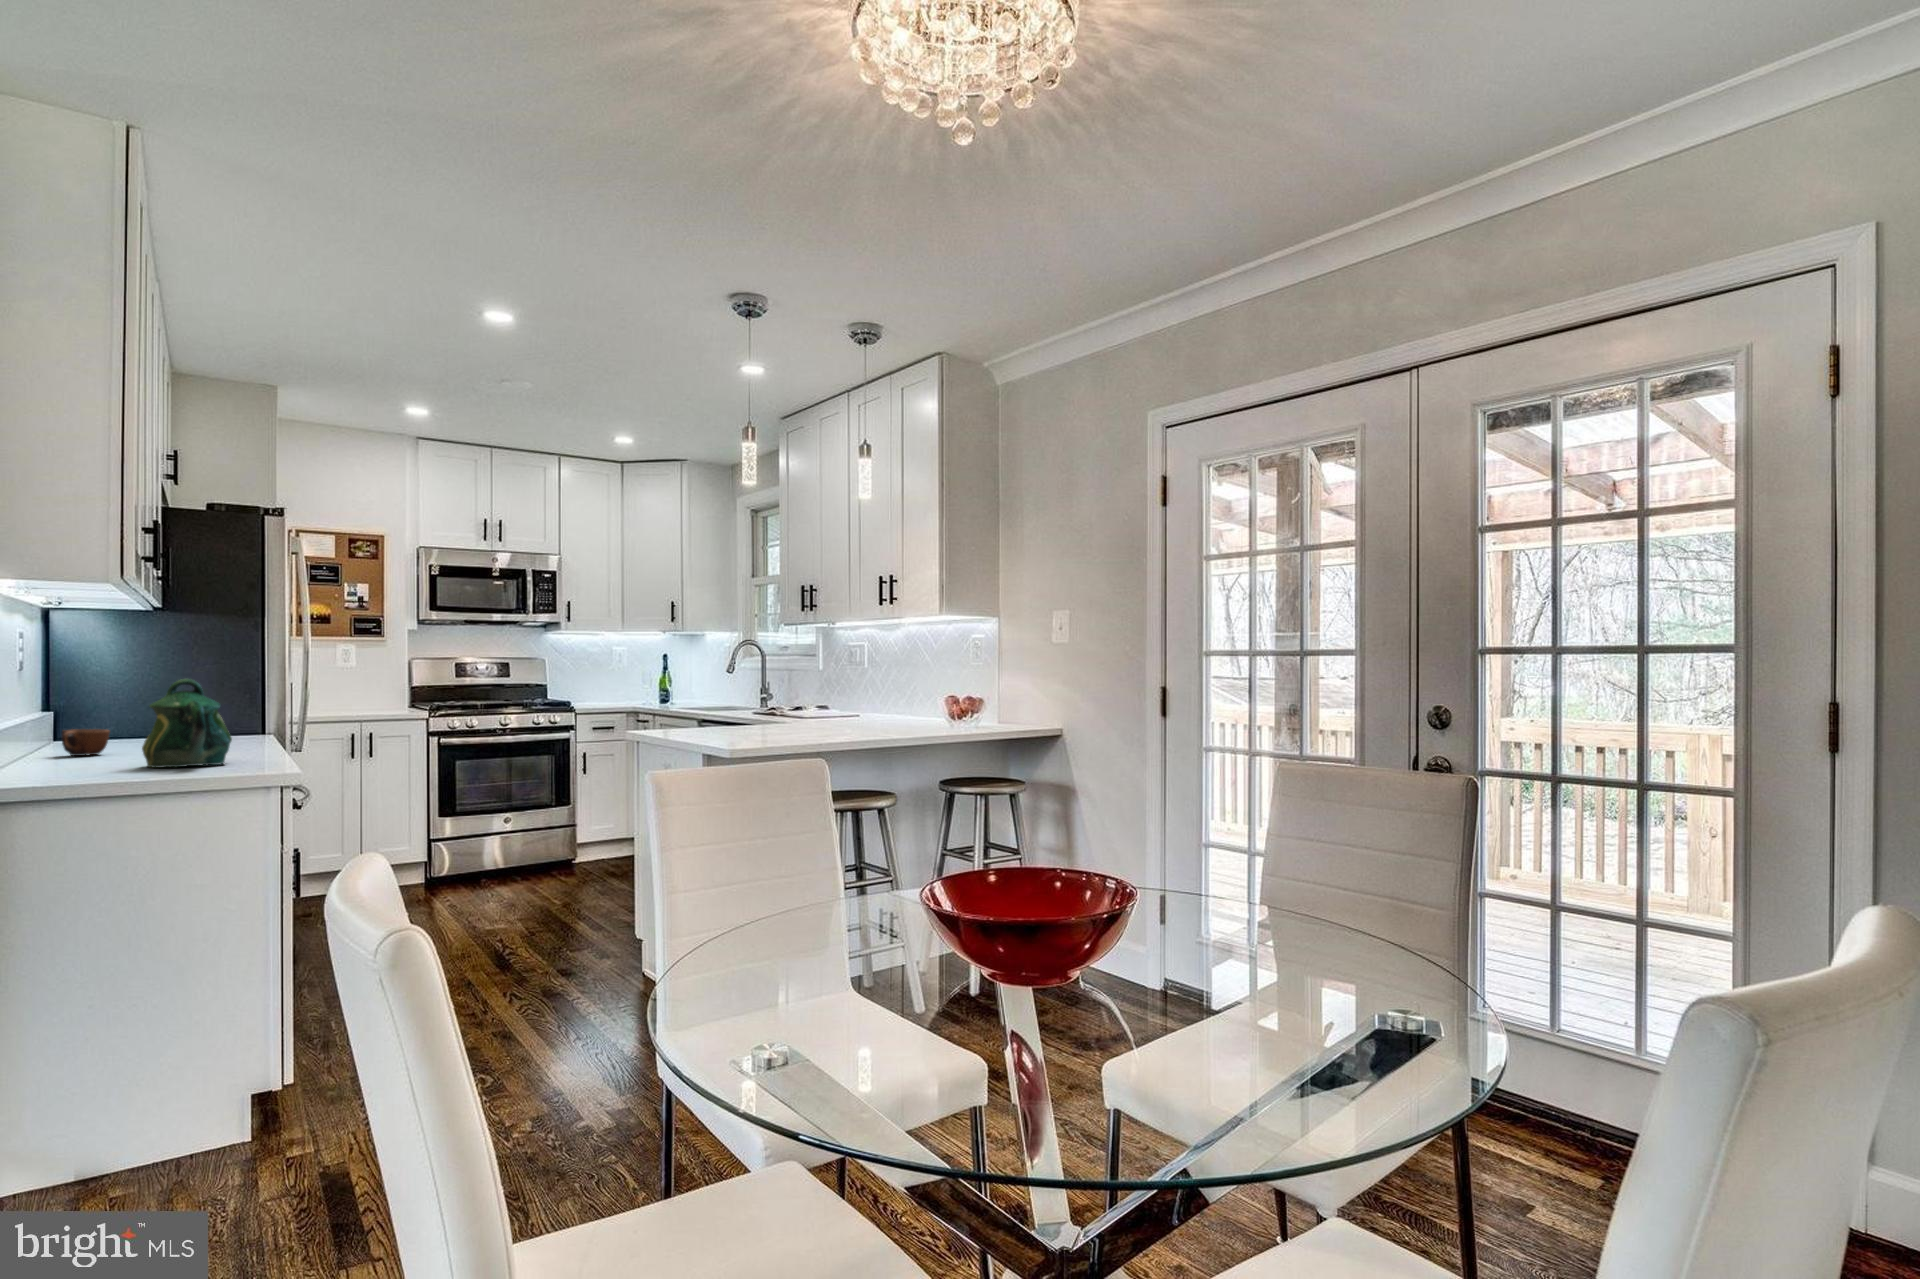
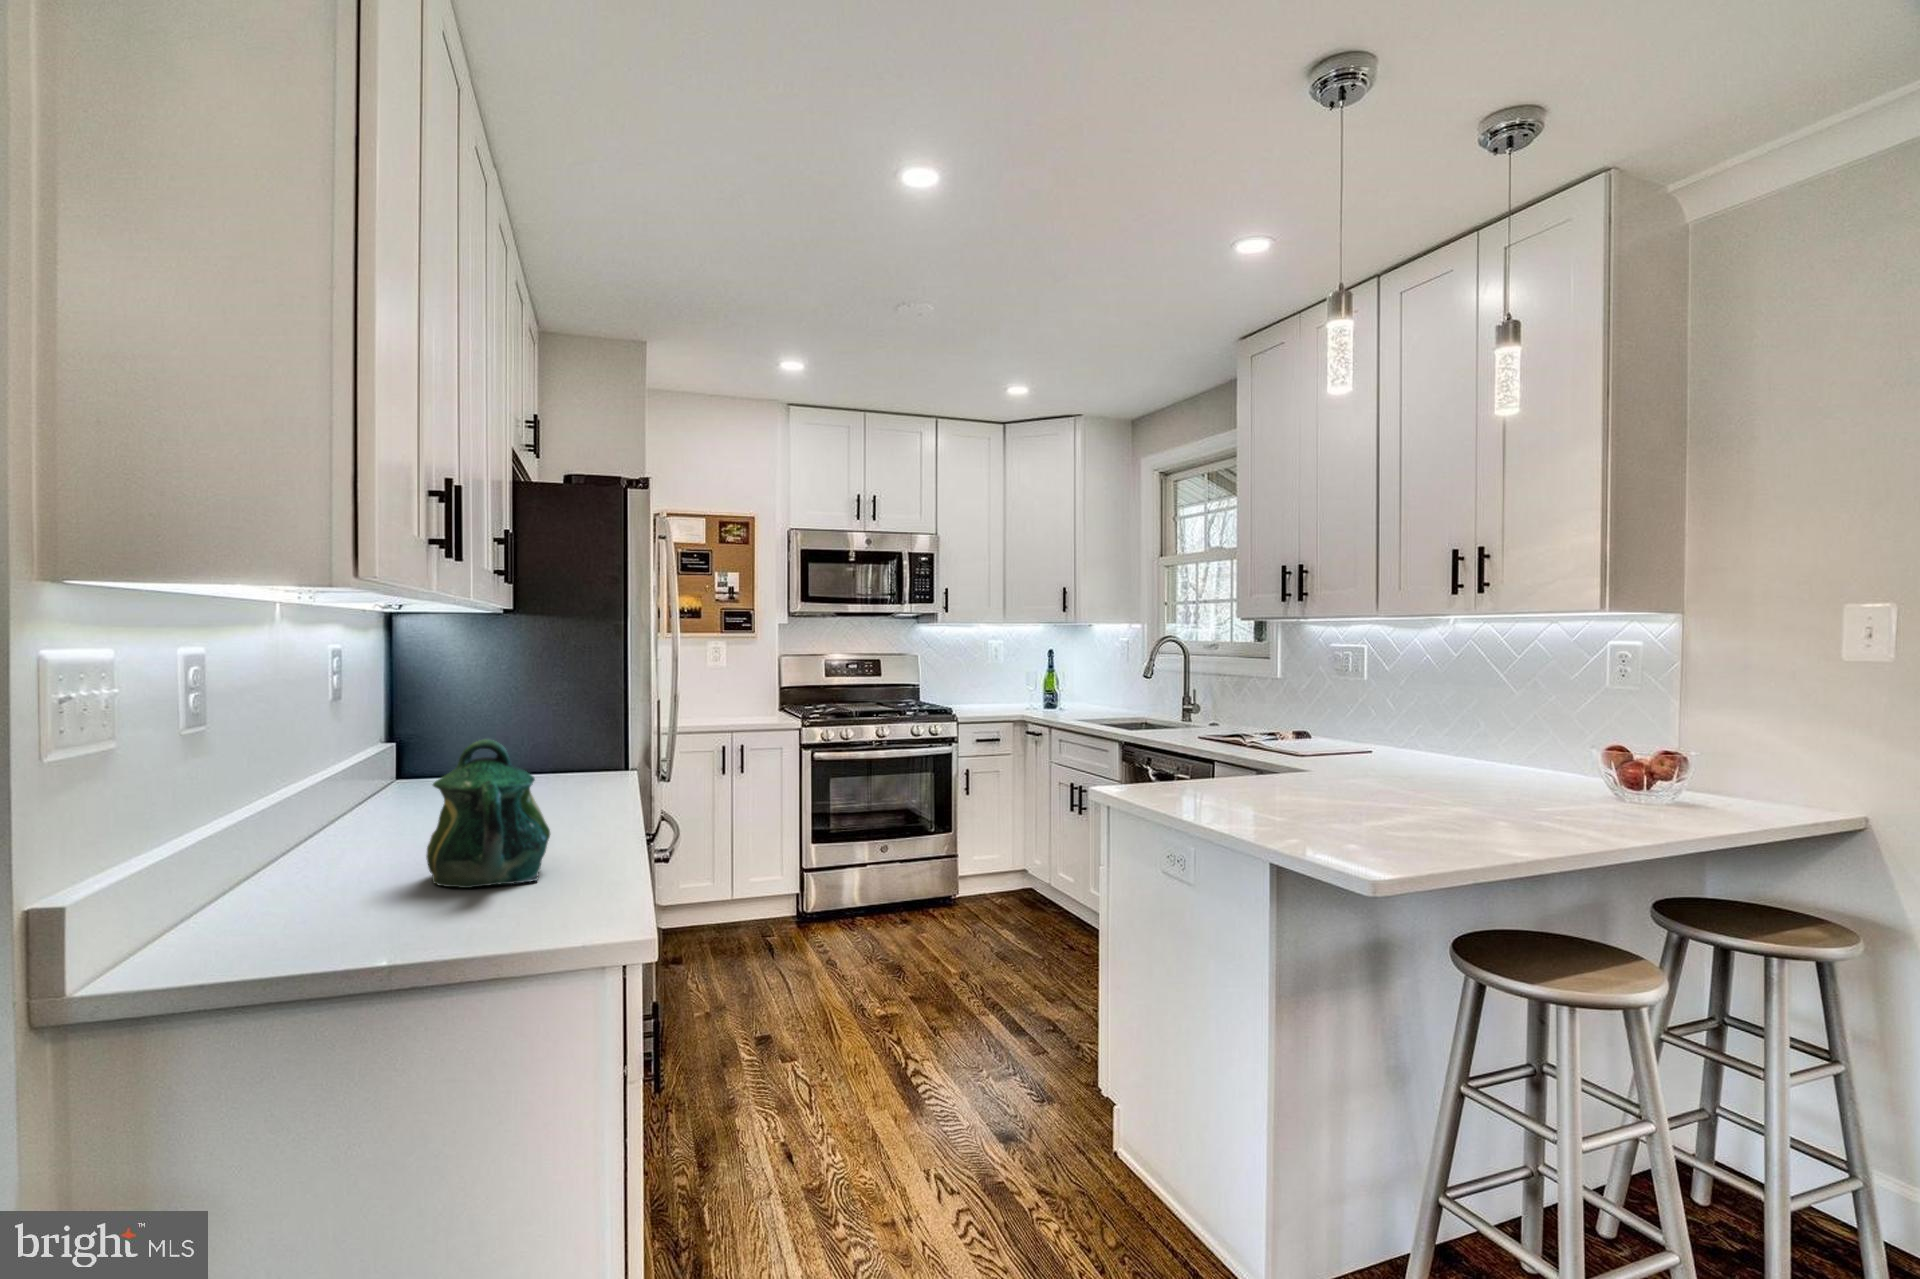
mug: present [62,729,110,756] -> none [360,787,423,829]

